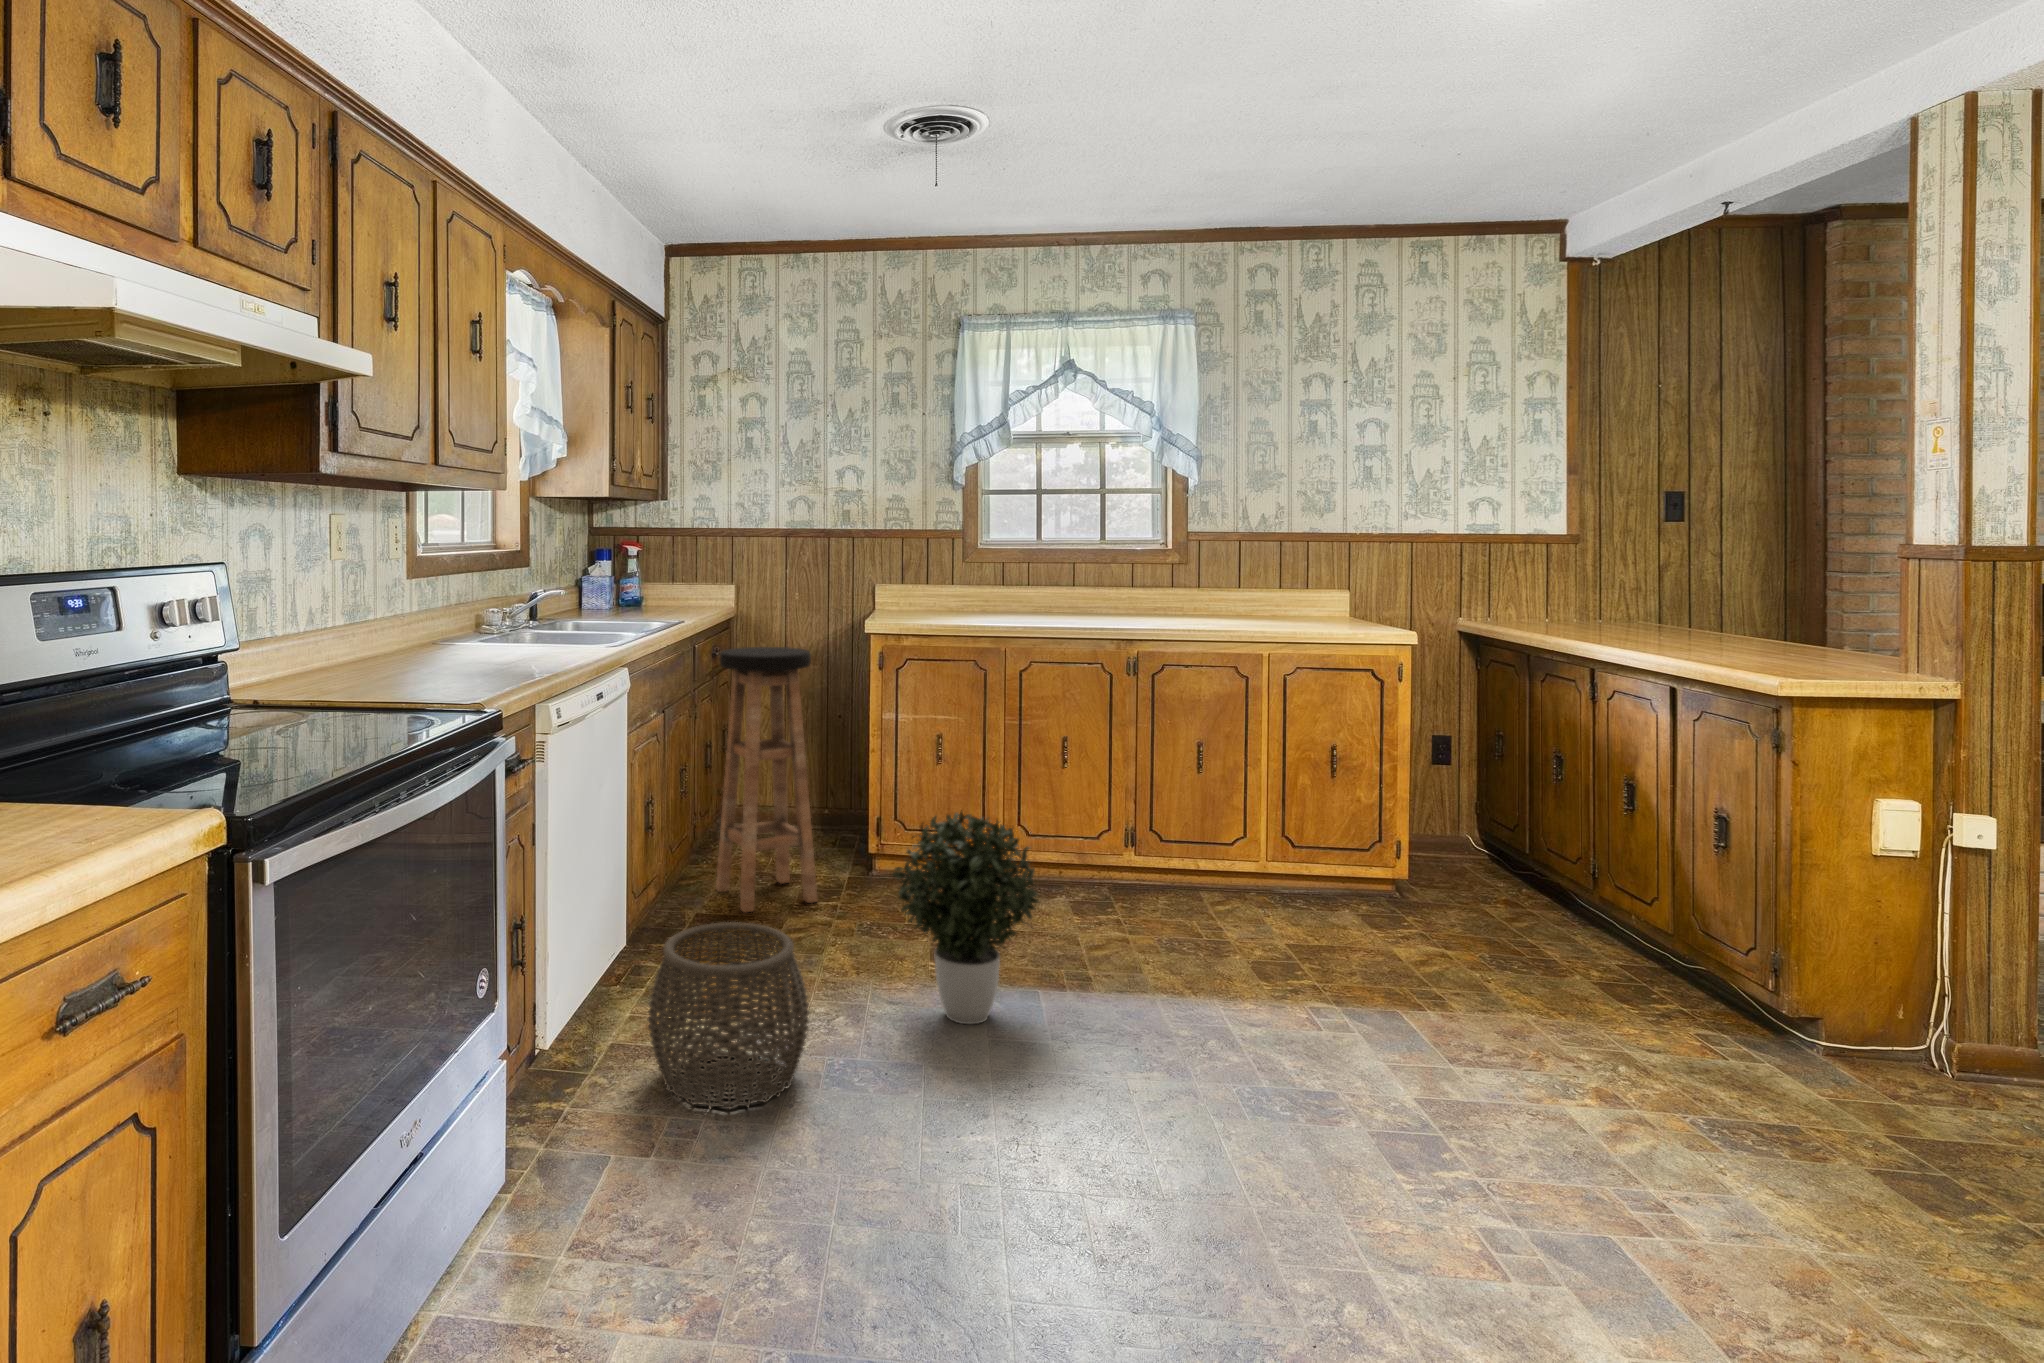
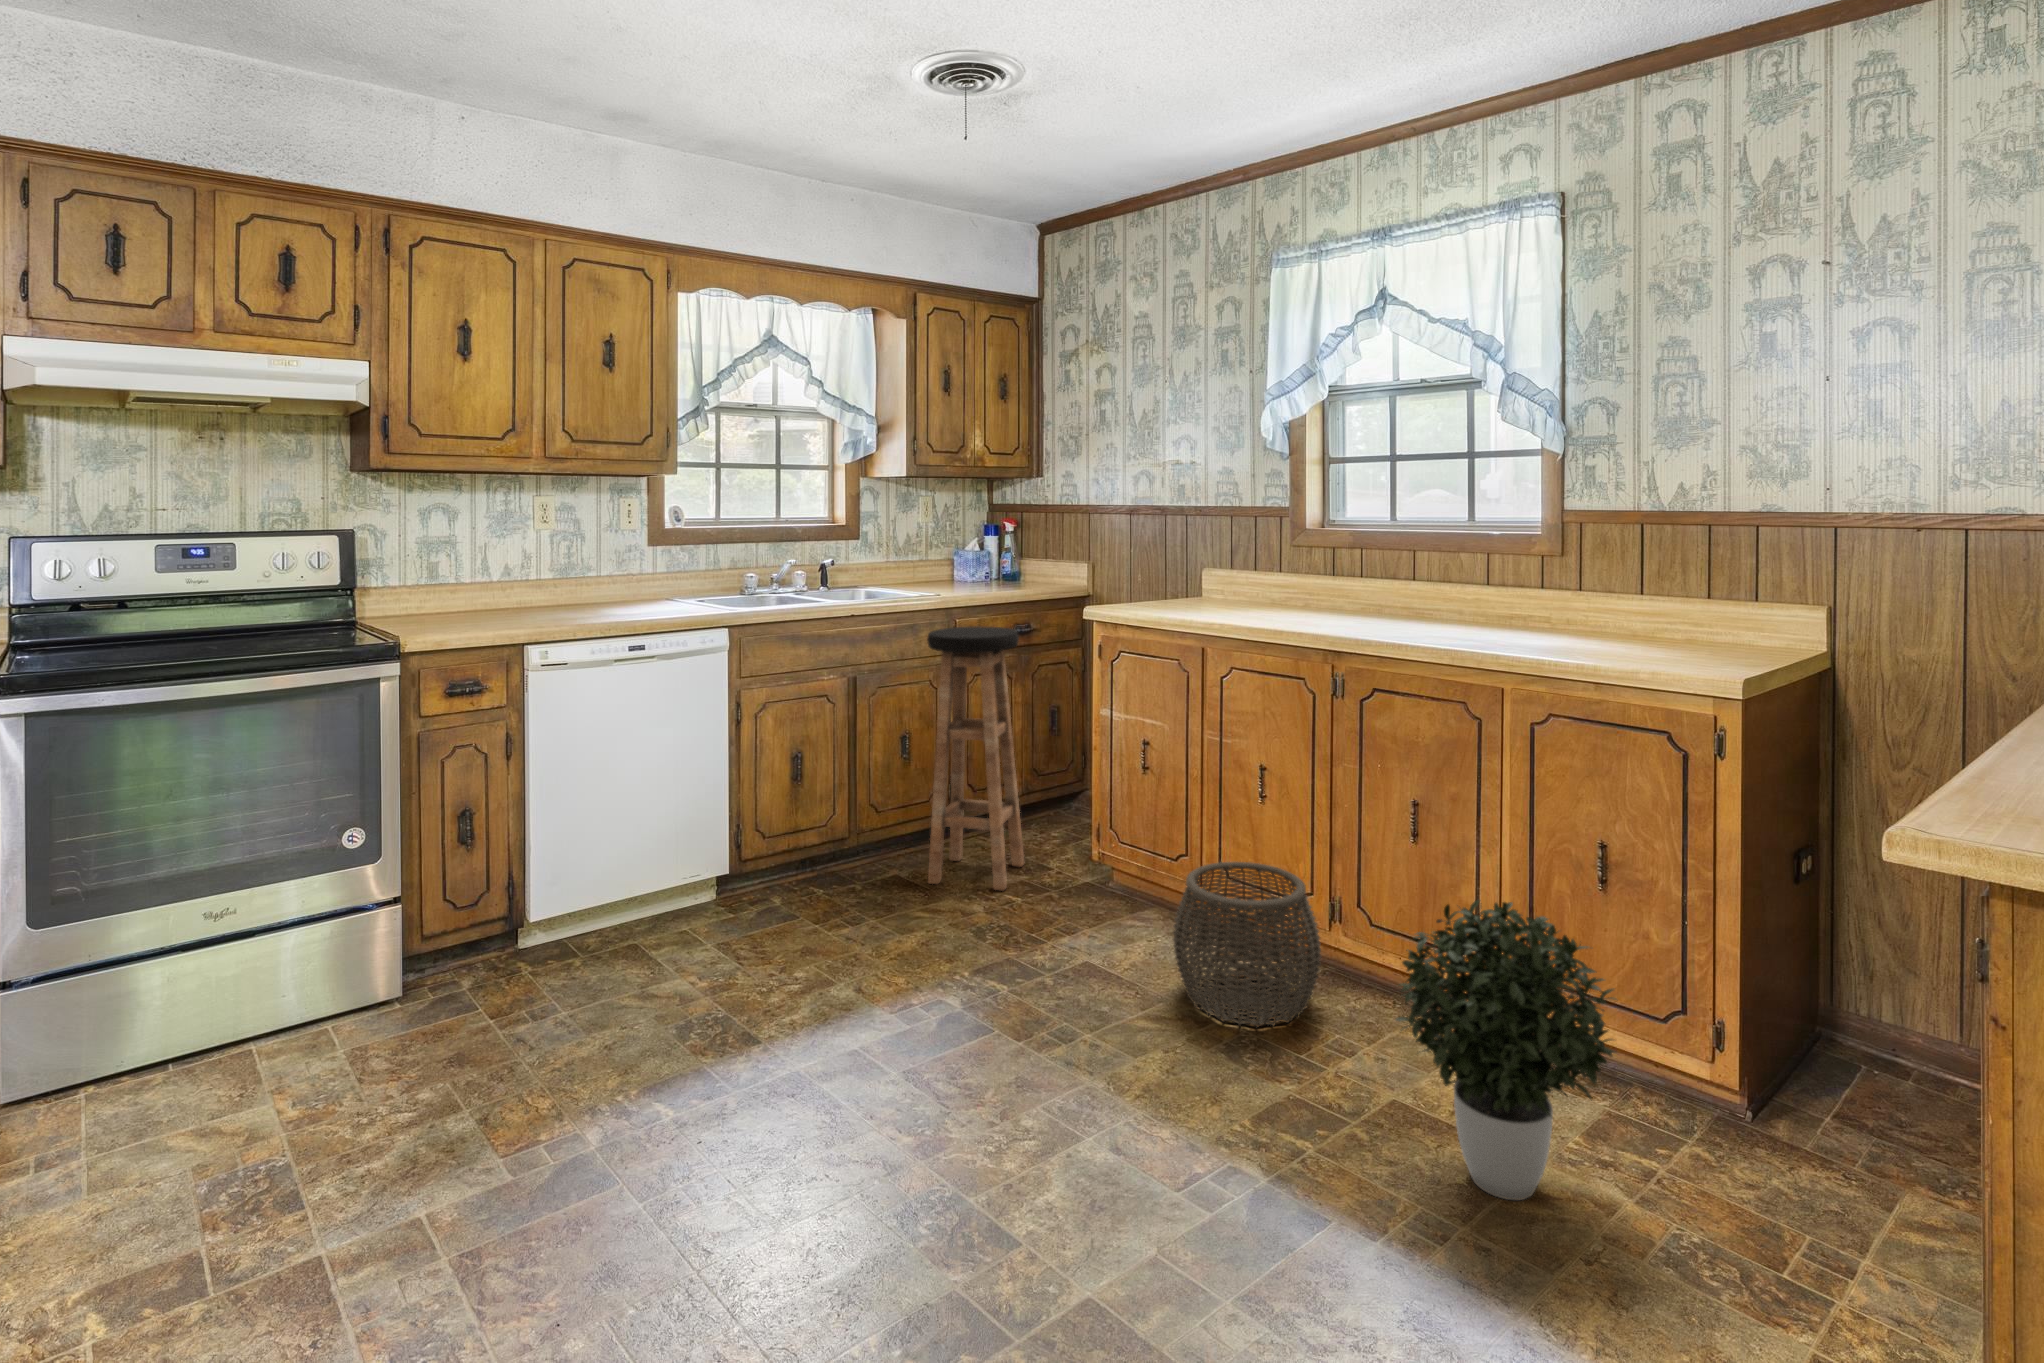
potted plant: present [892,810,1039,1024] -> present [1396,900,1616,1200]
woven basket: present [648,922,809,1109] -> present [1173,862,1321,1027]

